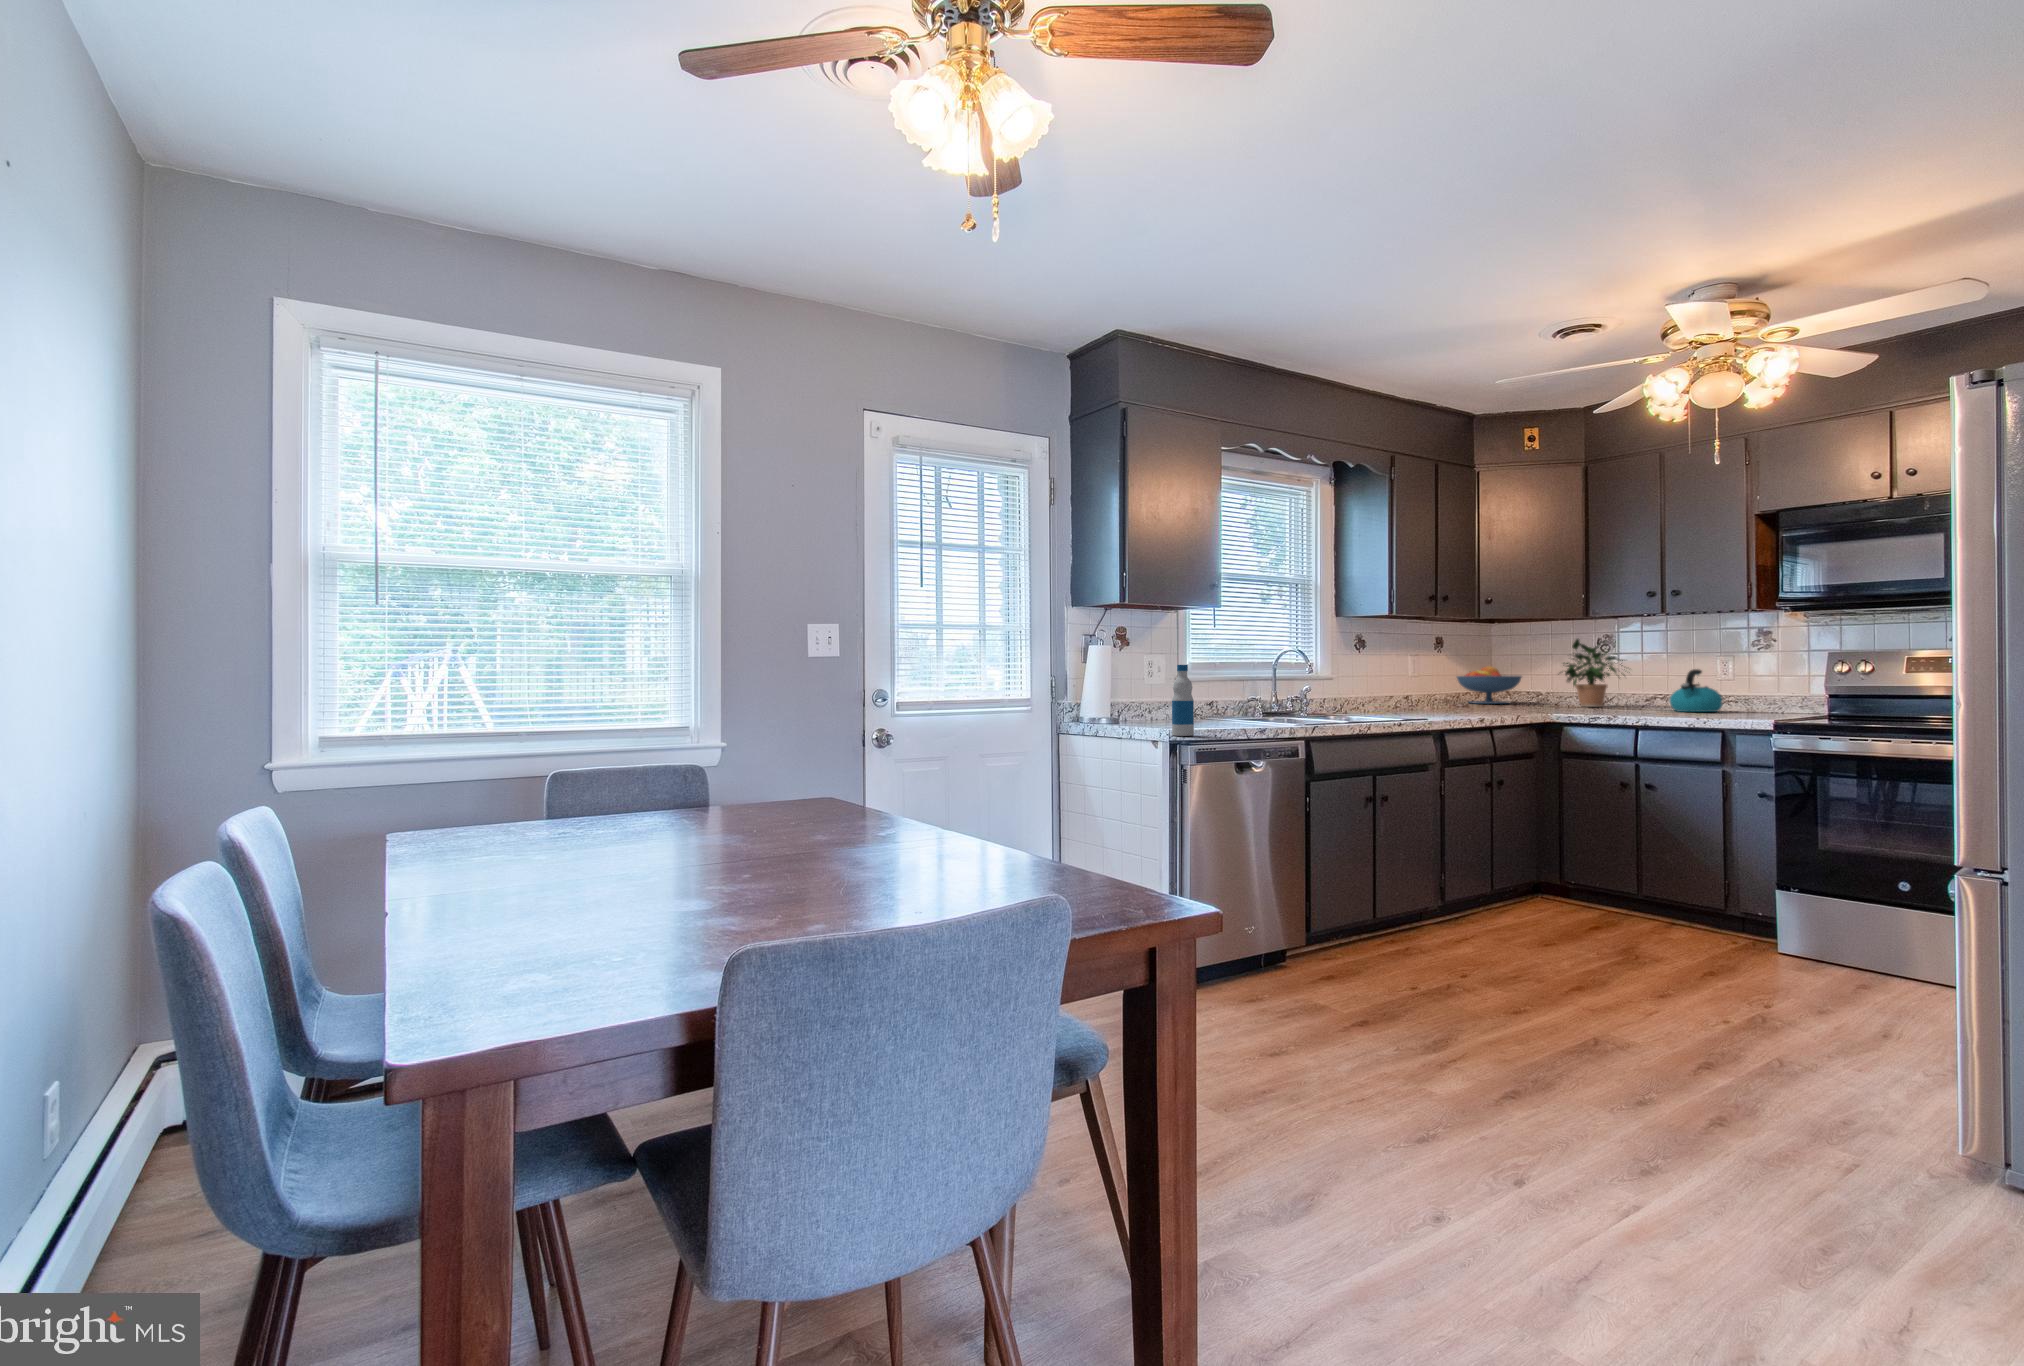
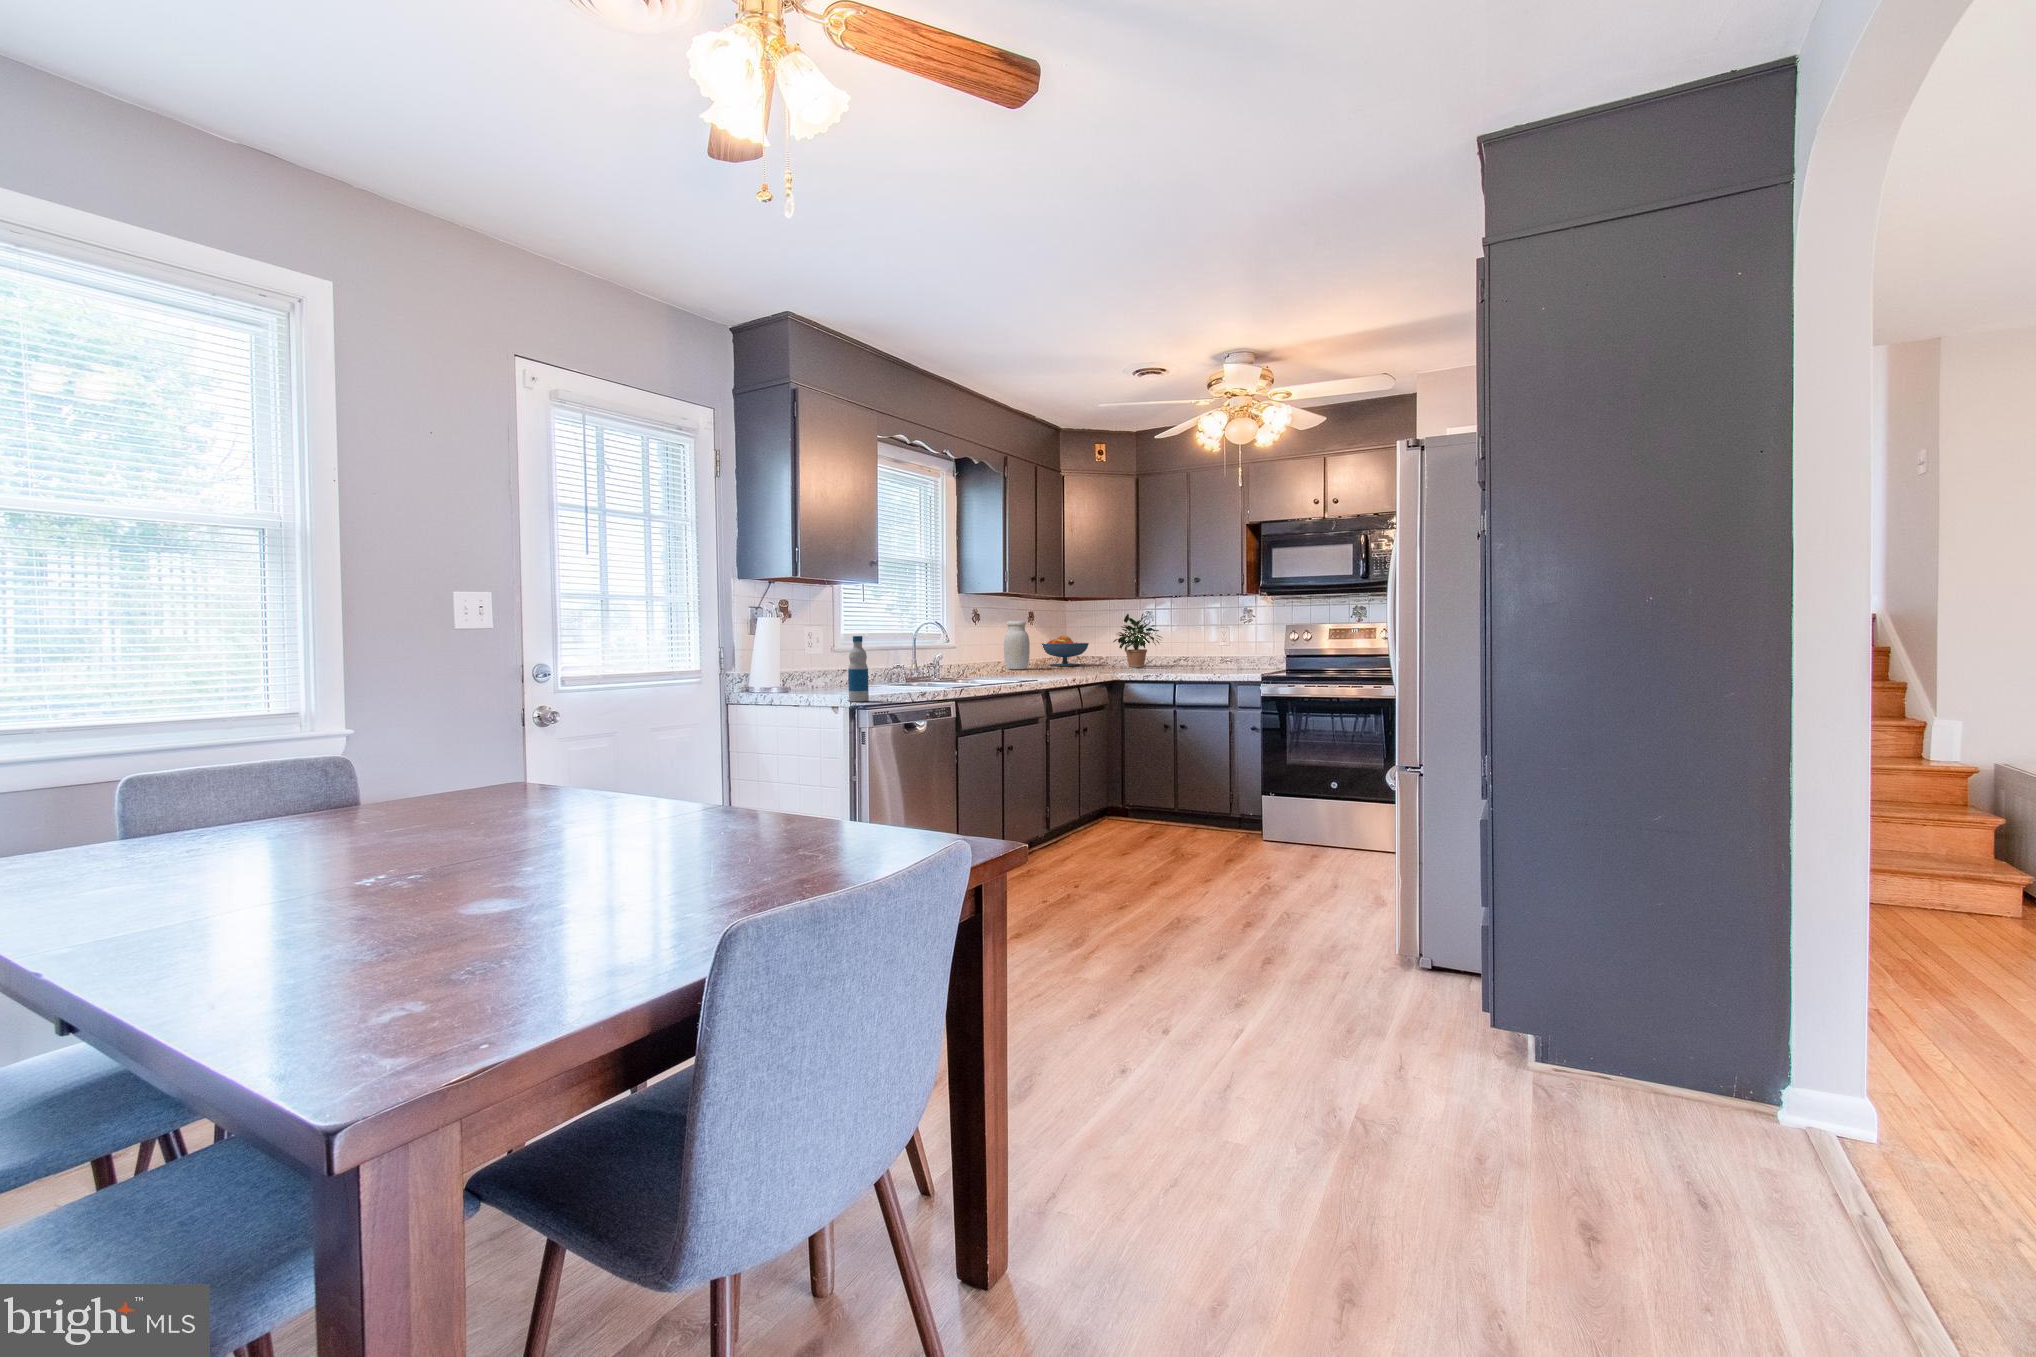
jar: none [1400,648,1434,707] -> present [1004,621,1030,670]
kettle: present [1670,669,1722,712] -> none [1188,638,1222,670]

